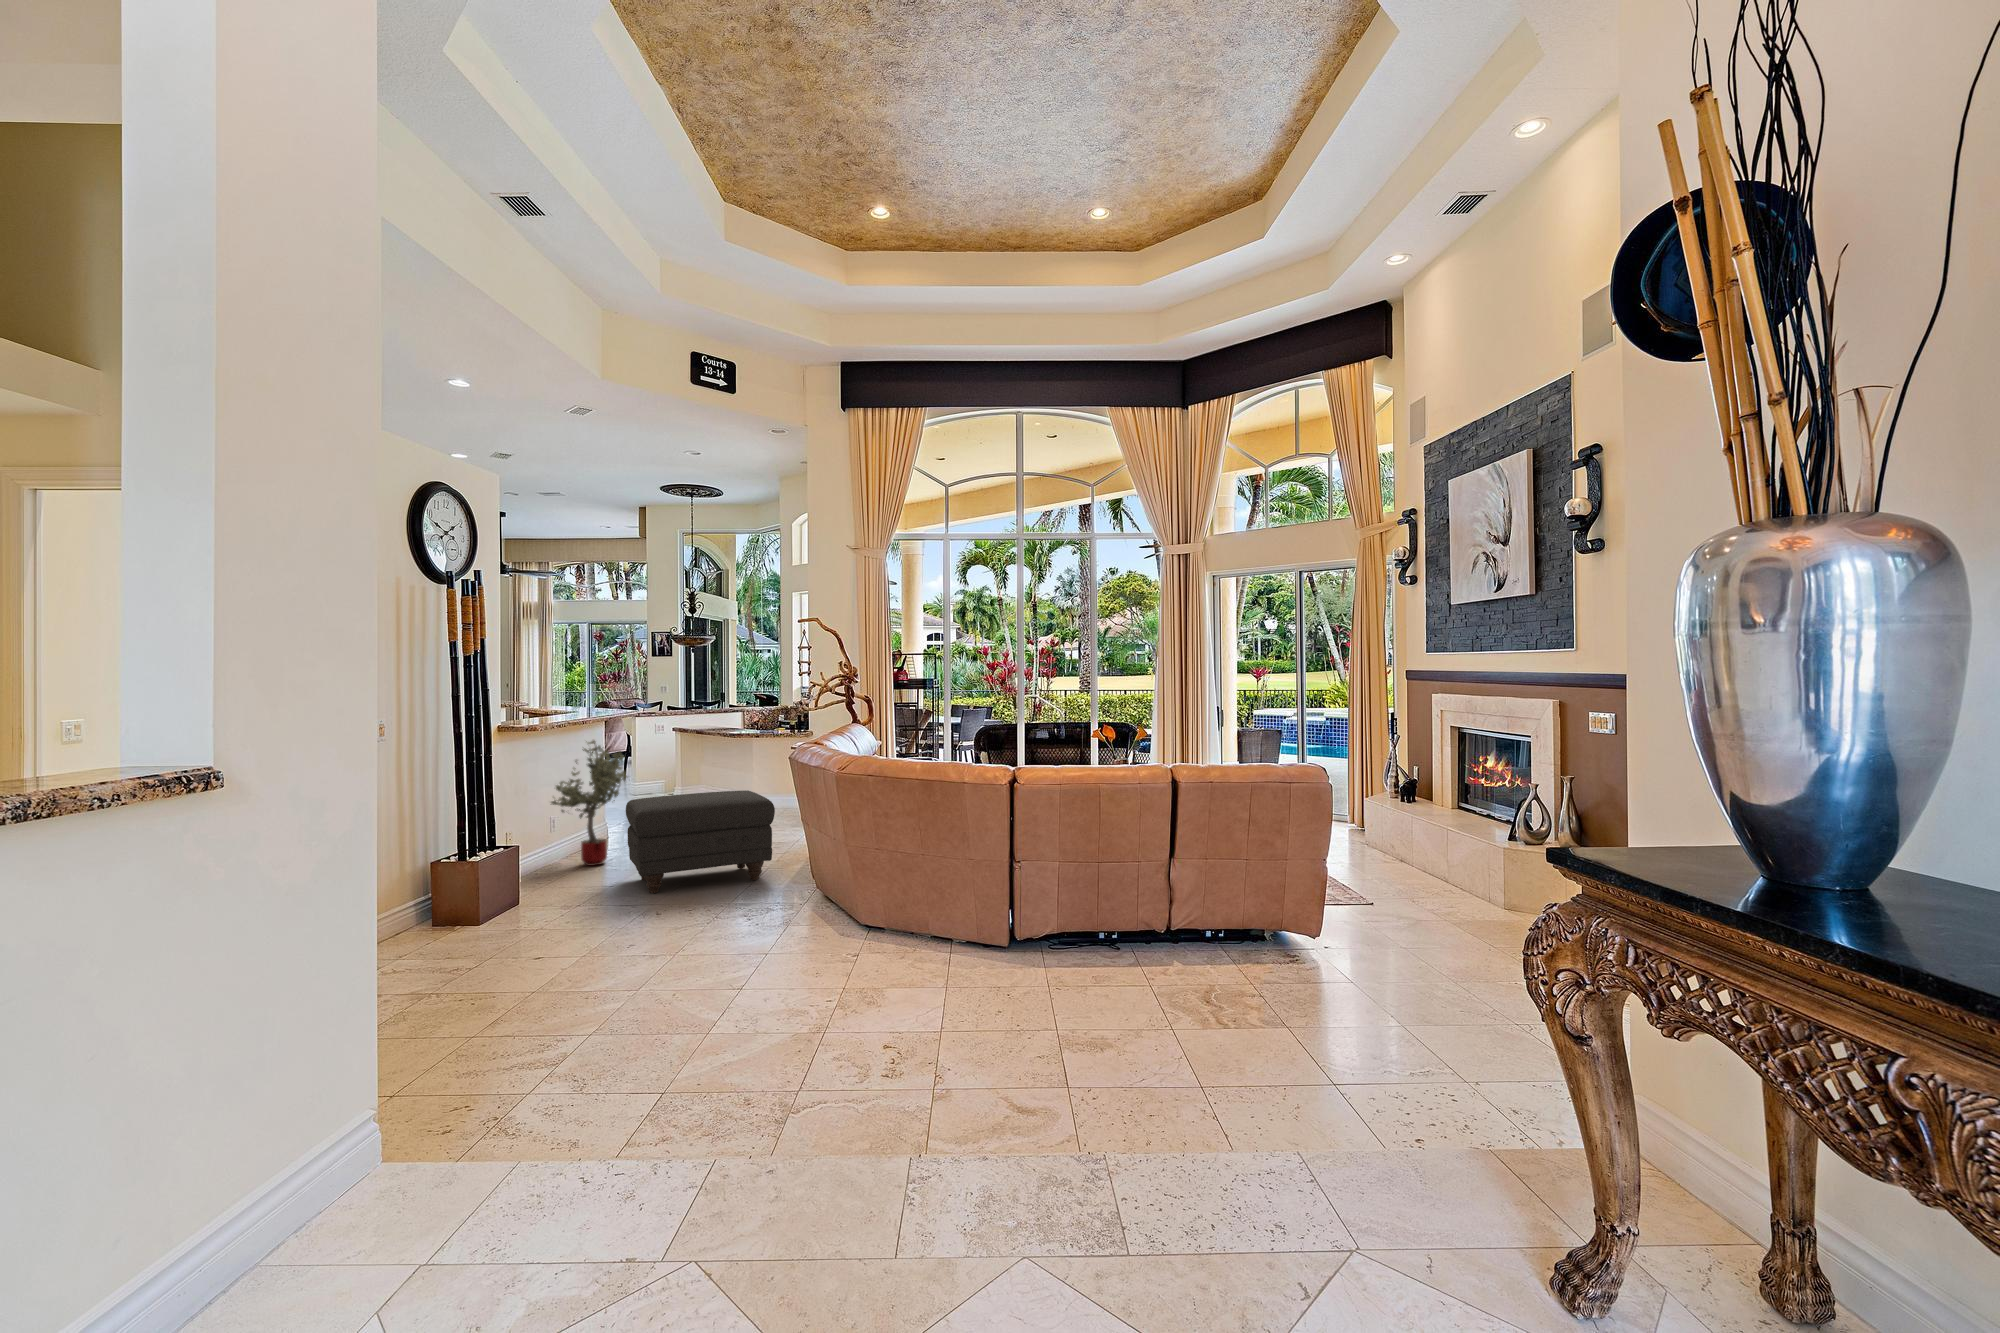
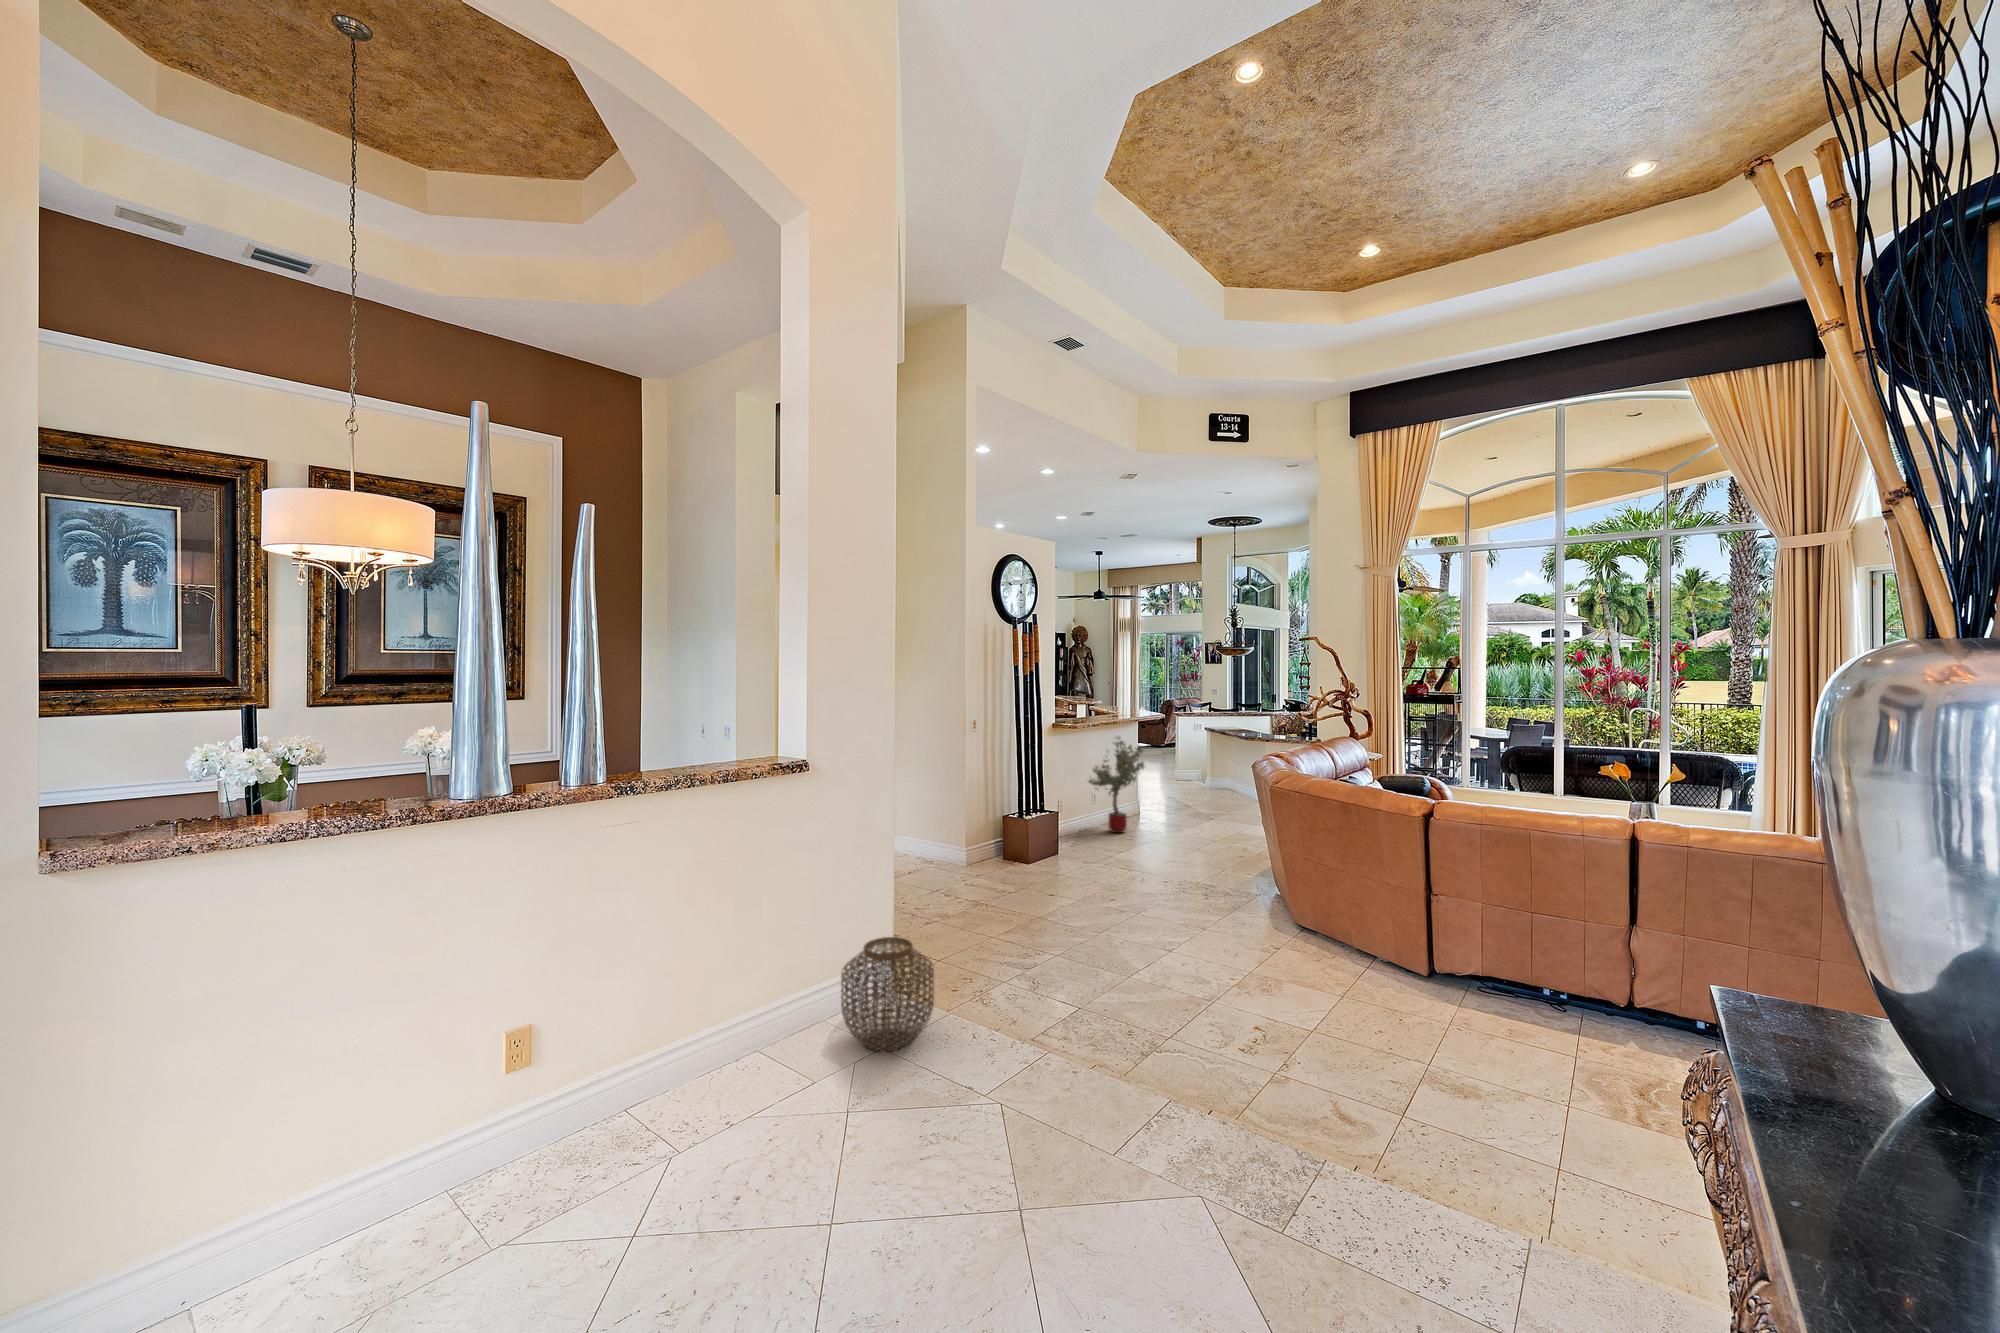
ottoman: present [626,790,775,893] -> none [1131,786,1245,867]
woven basket: none [281,1061,475,1268] -> present [841,937,934,1052]

